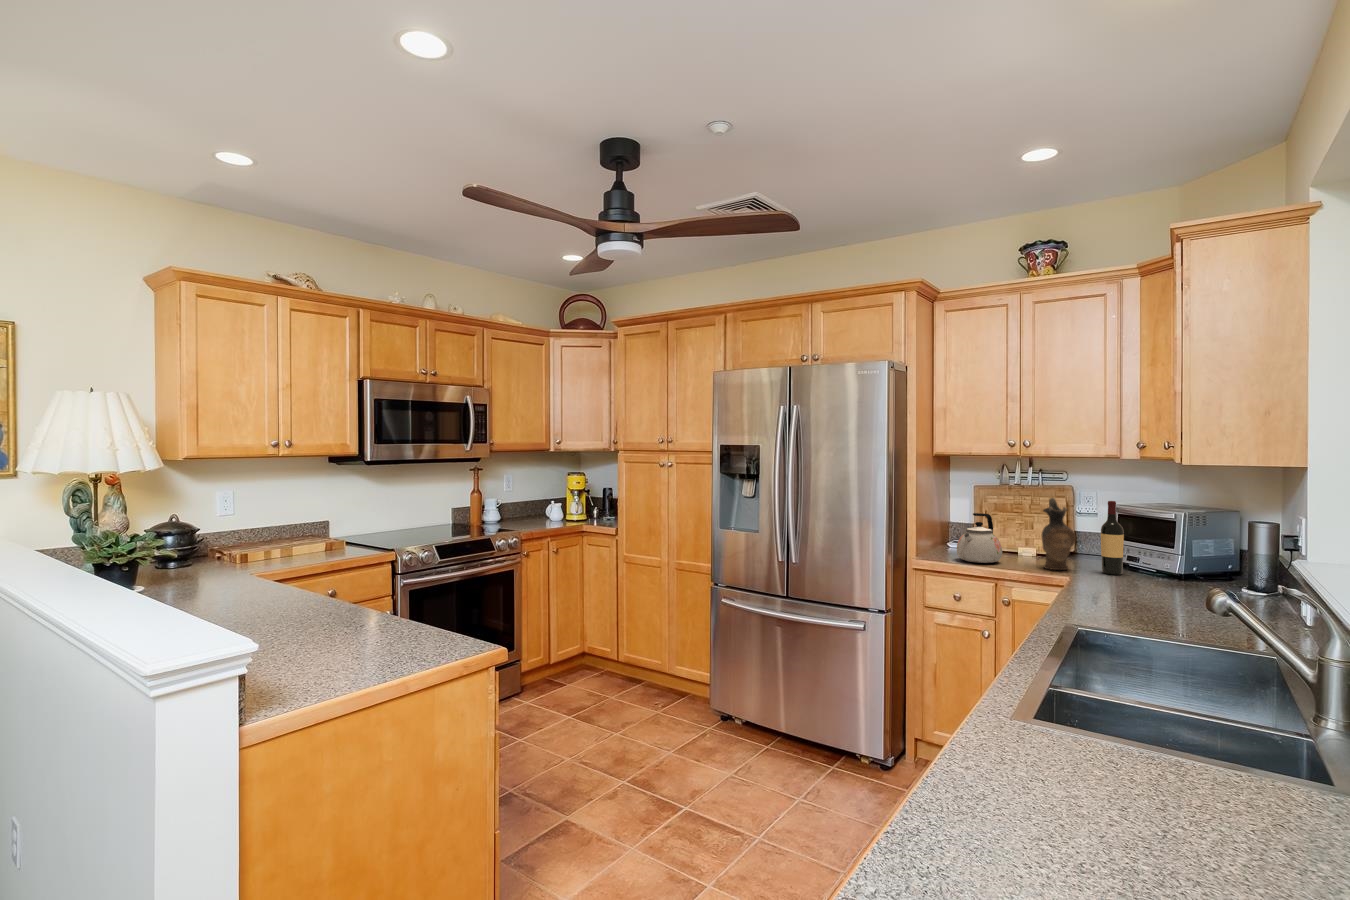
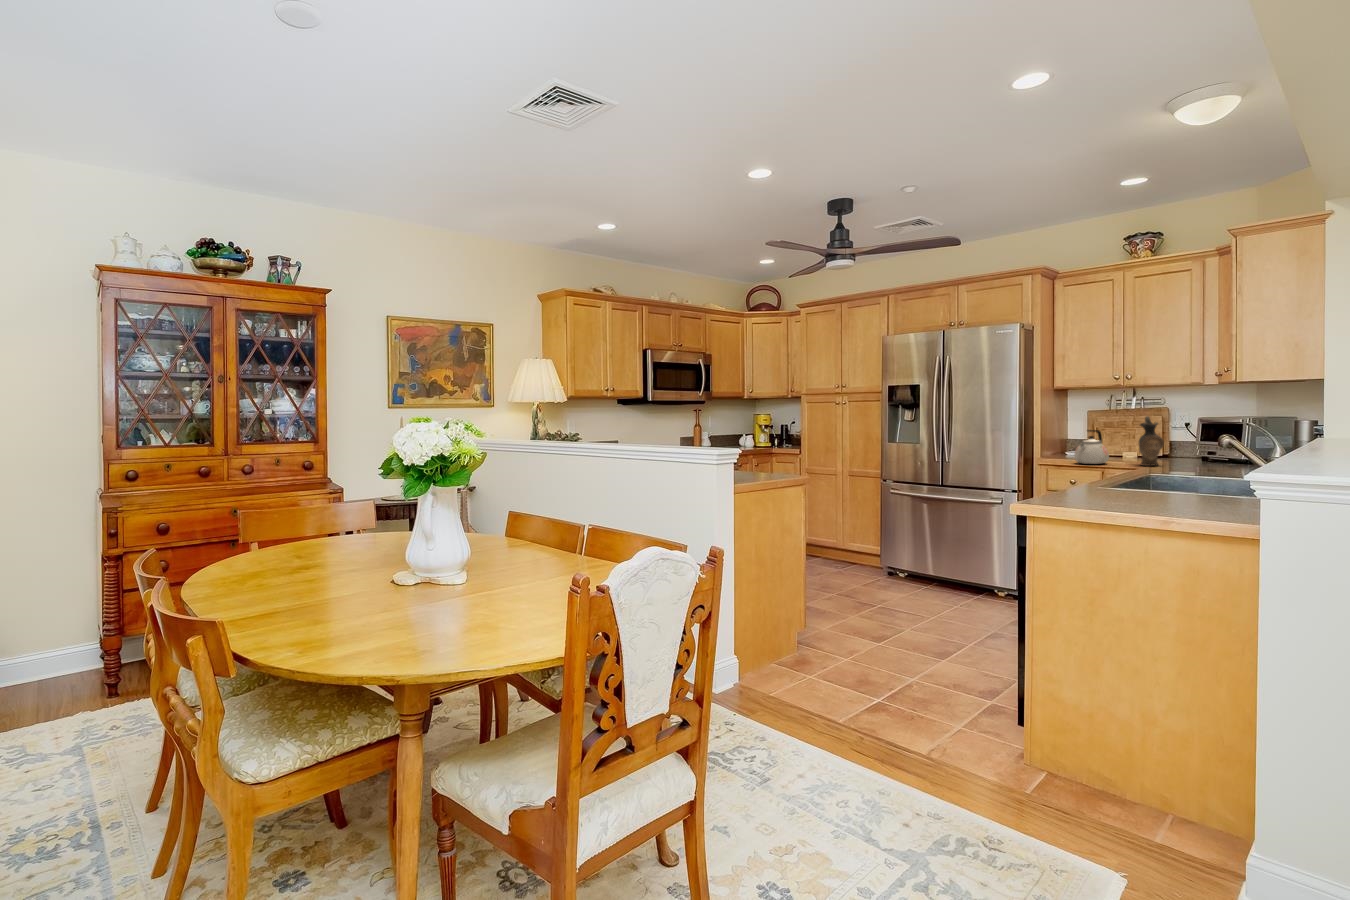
wine bottle: present [1101,501,1124,575] -> none [1183,416,1200,467]

